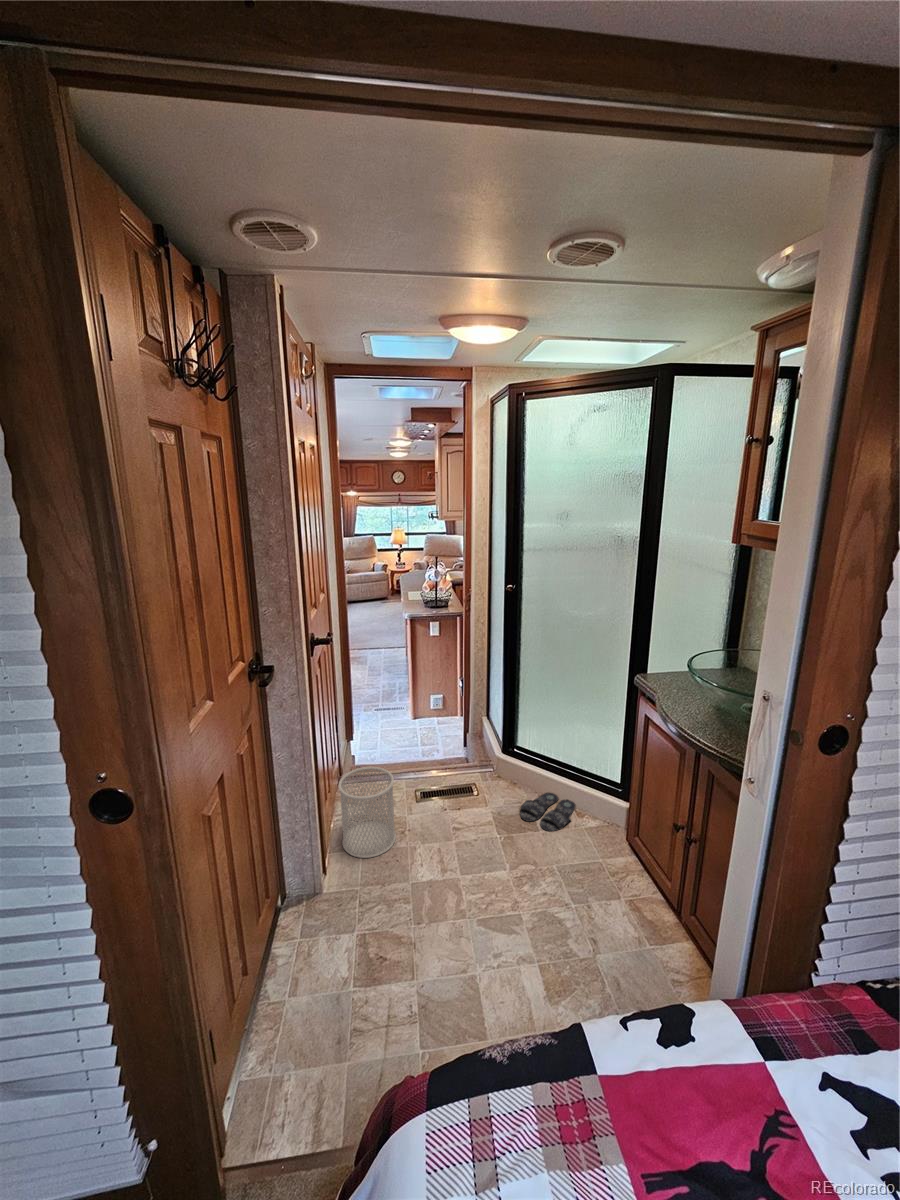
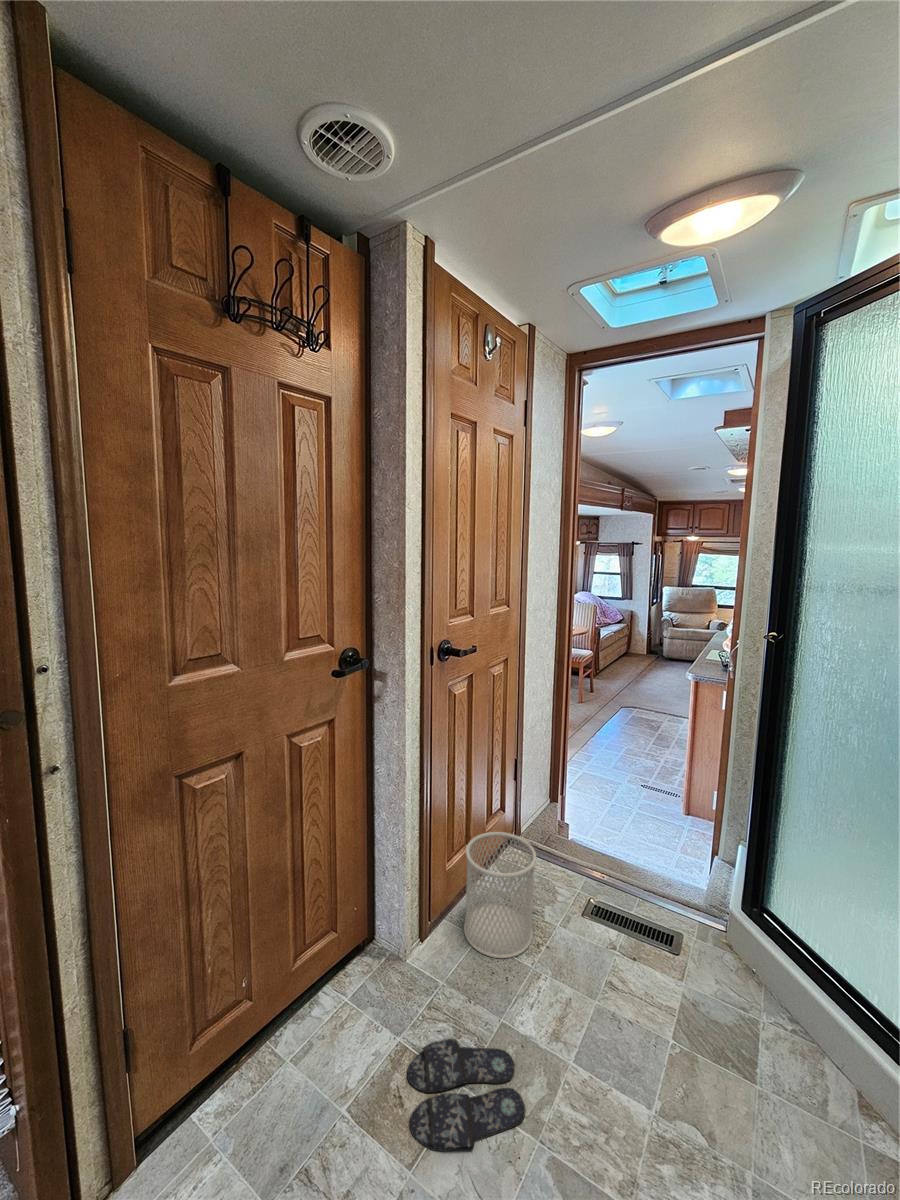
slippers: present [520,793,575,831] -> present [407,1039,525,1152]

